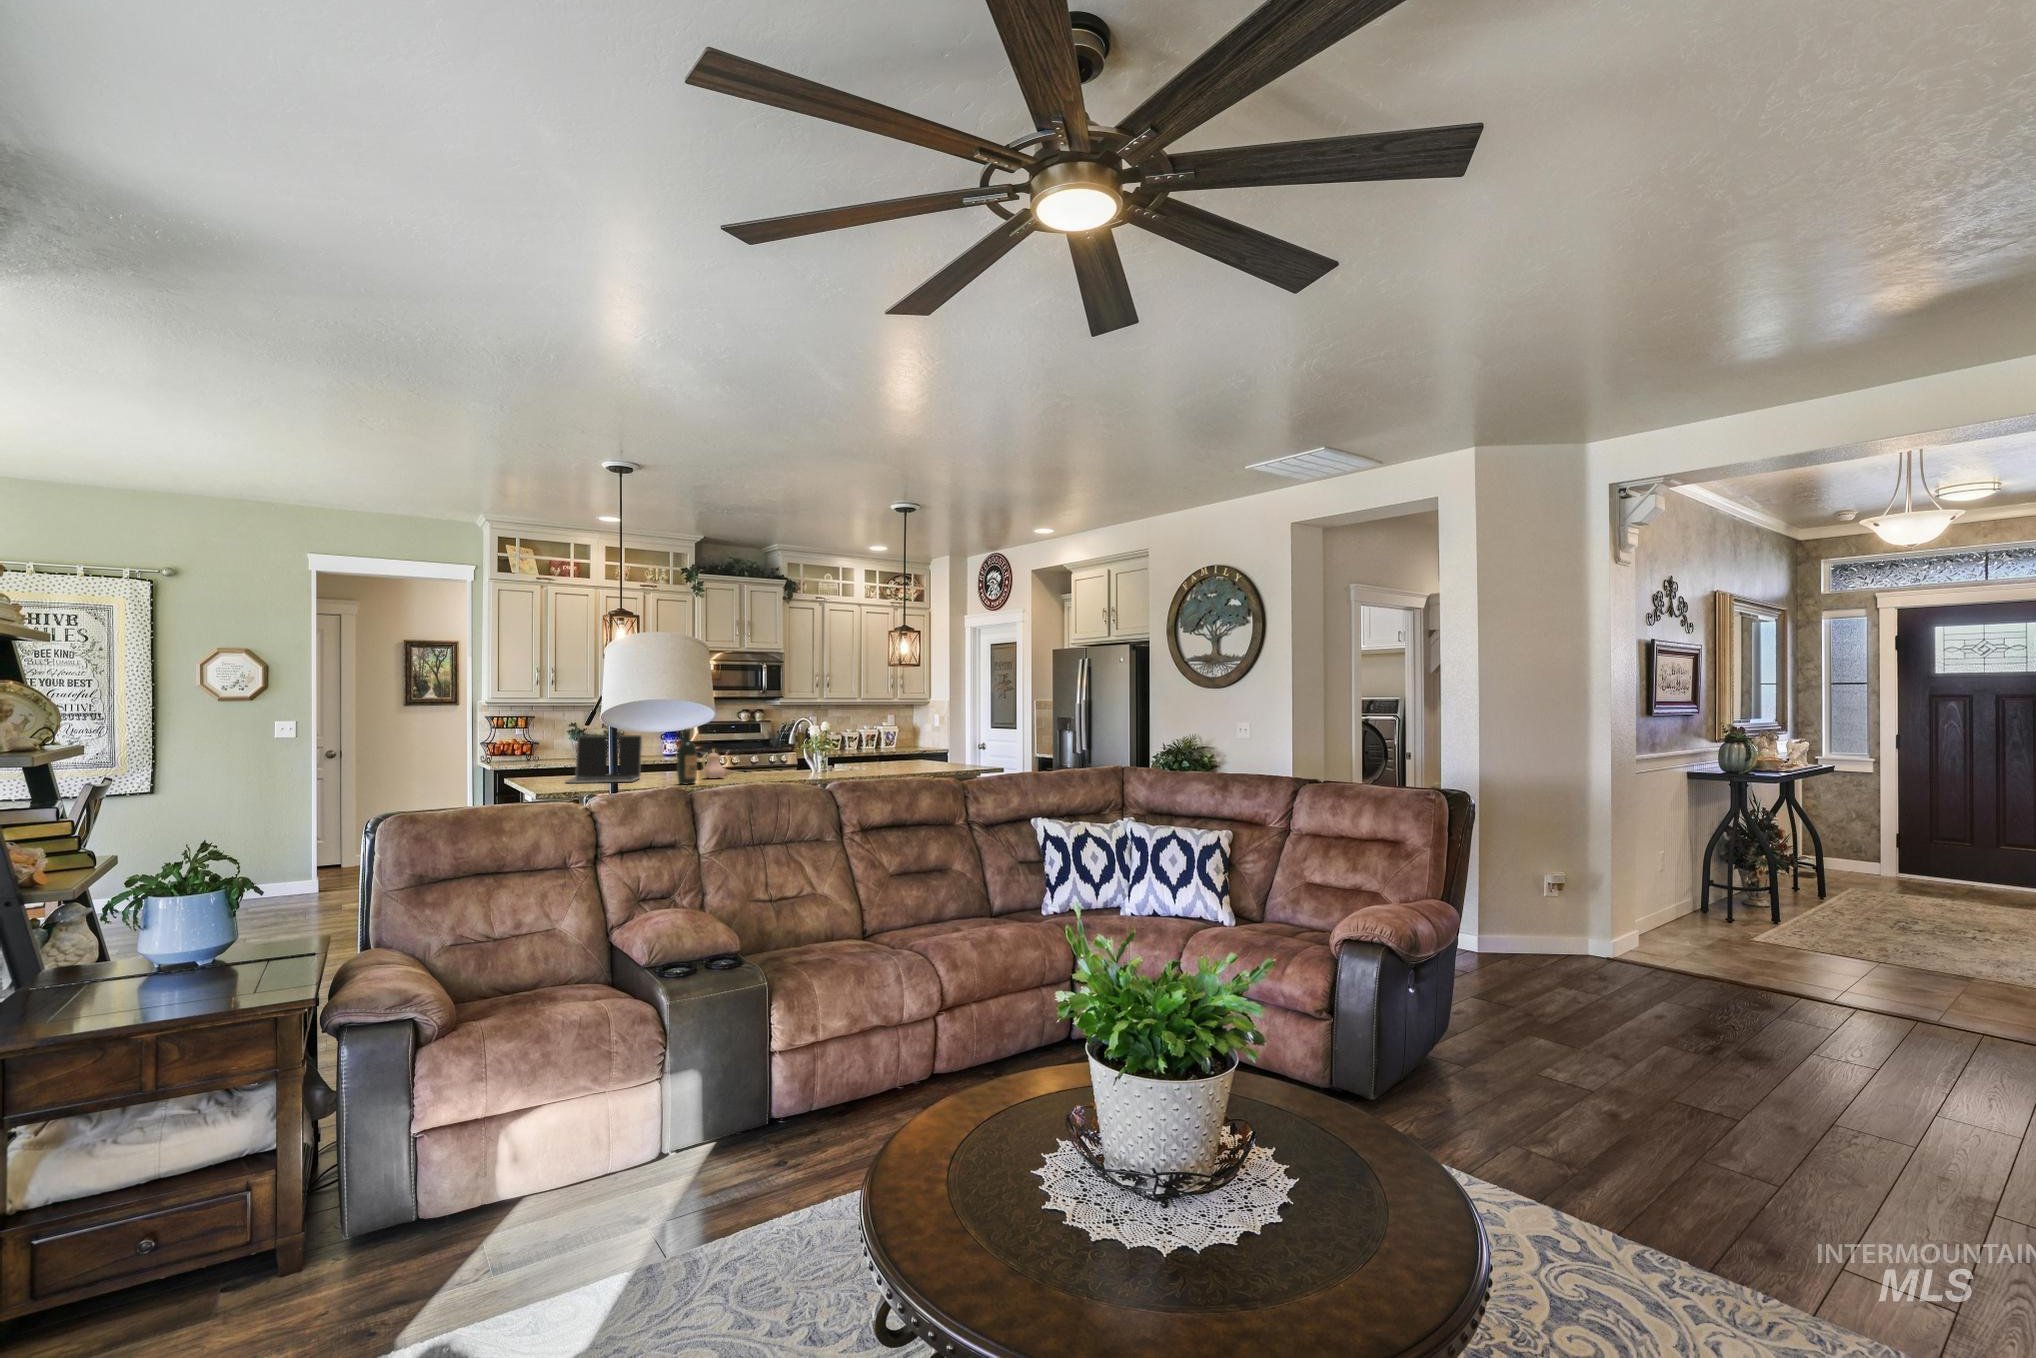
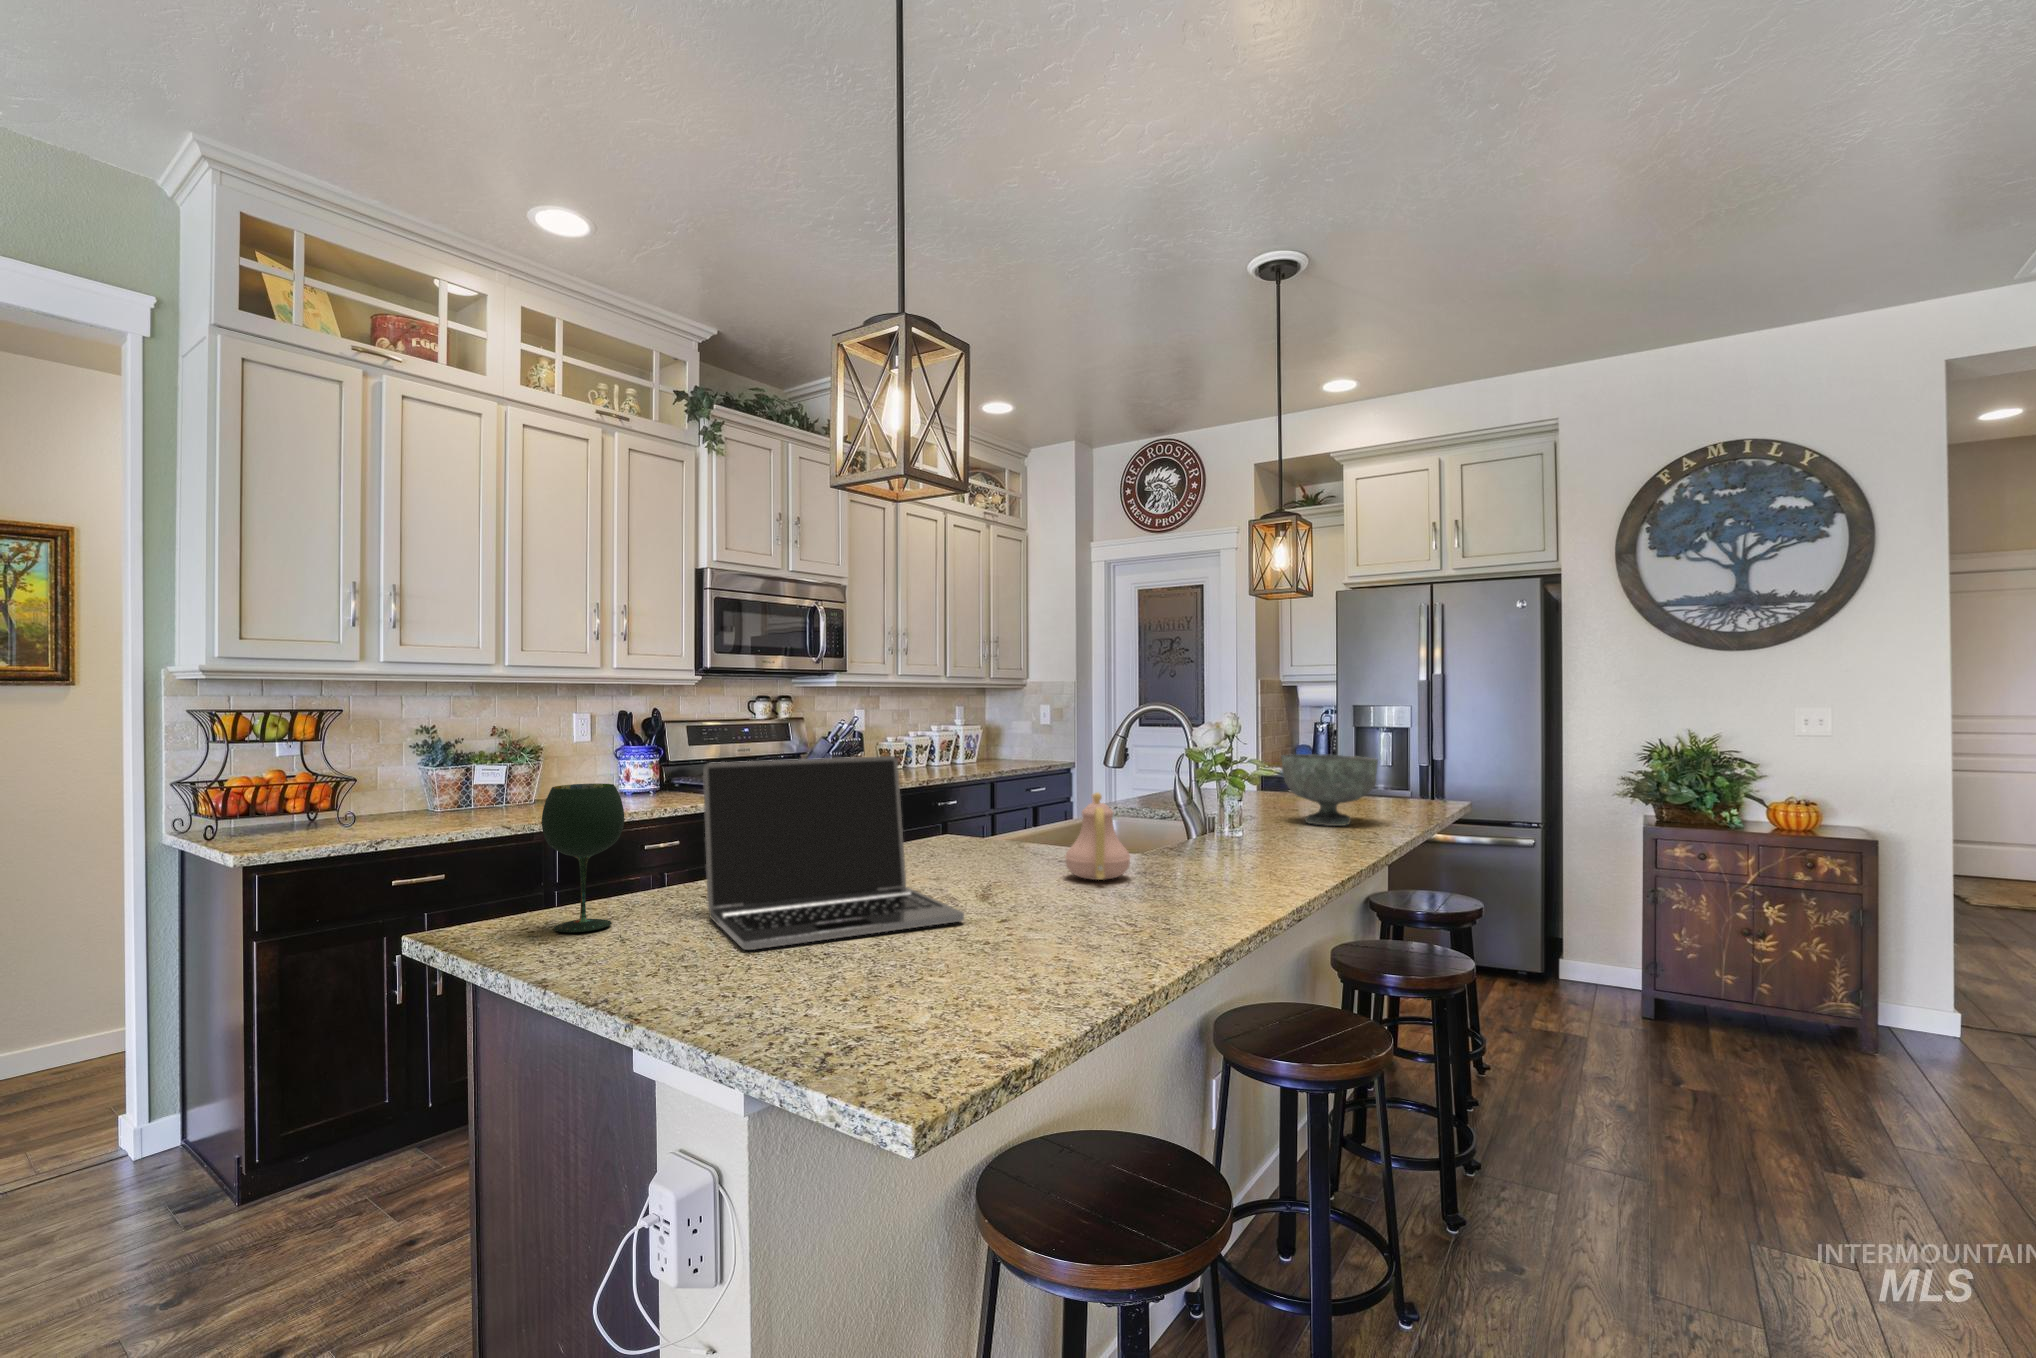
wine bottle: present [677,729,697,784] -> none [1145,735,1209,926]
wine glass: none [530,741,553,780] -> present [542,783,624,933]
decorative bowl: none [872,741,912,772] -> present [1282,754,1378,826]

